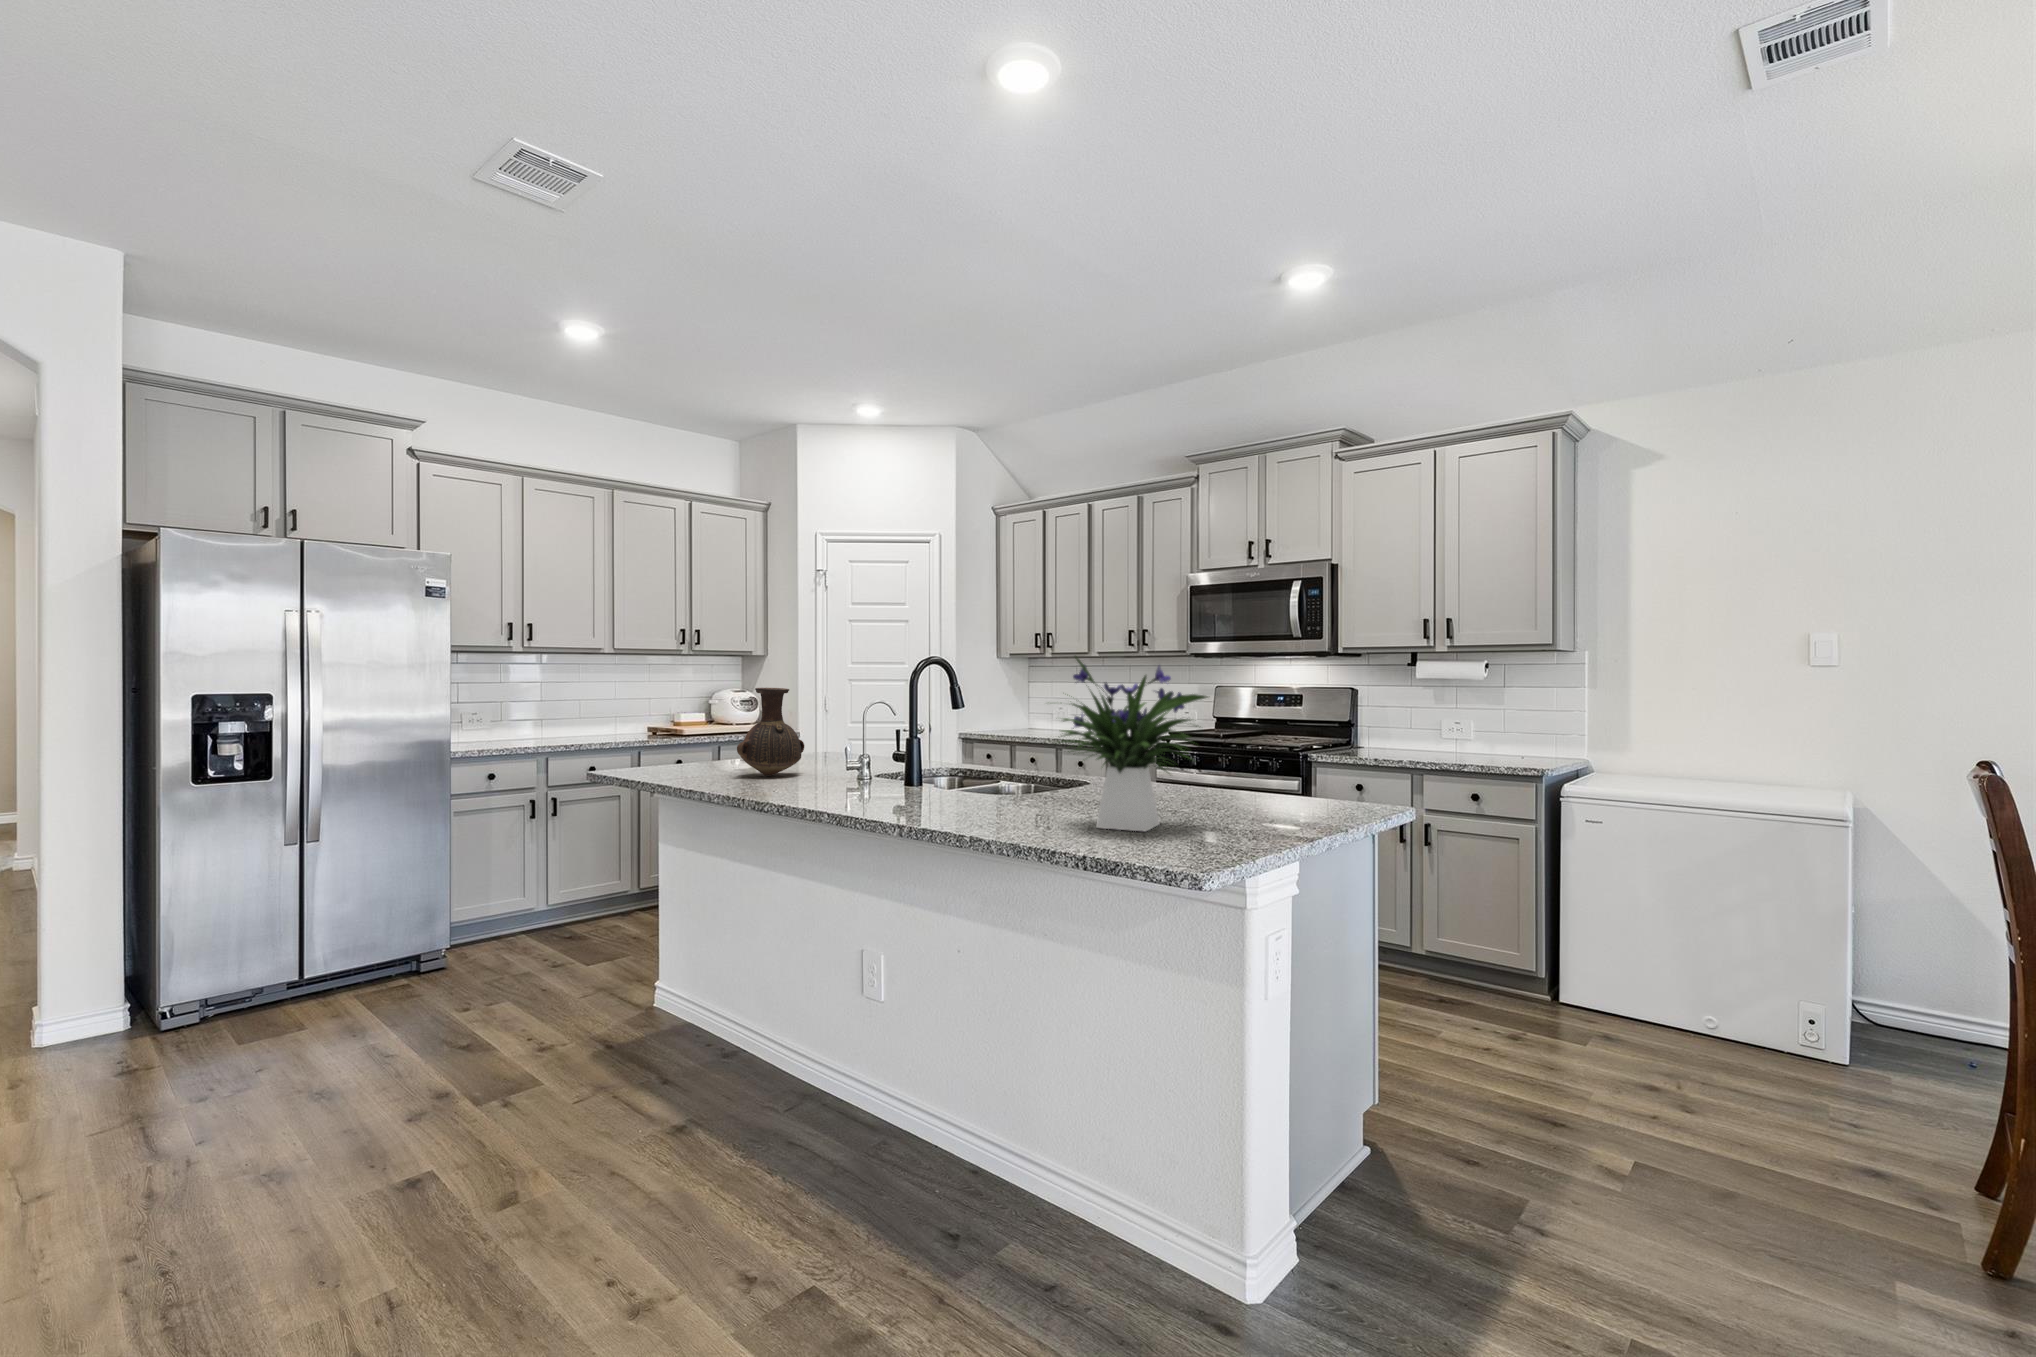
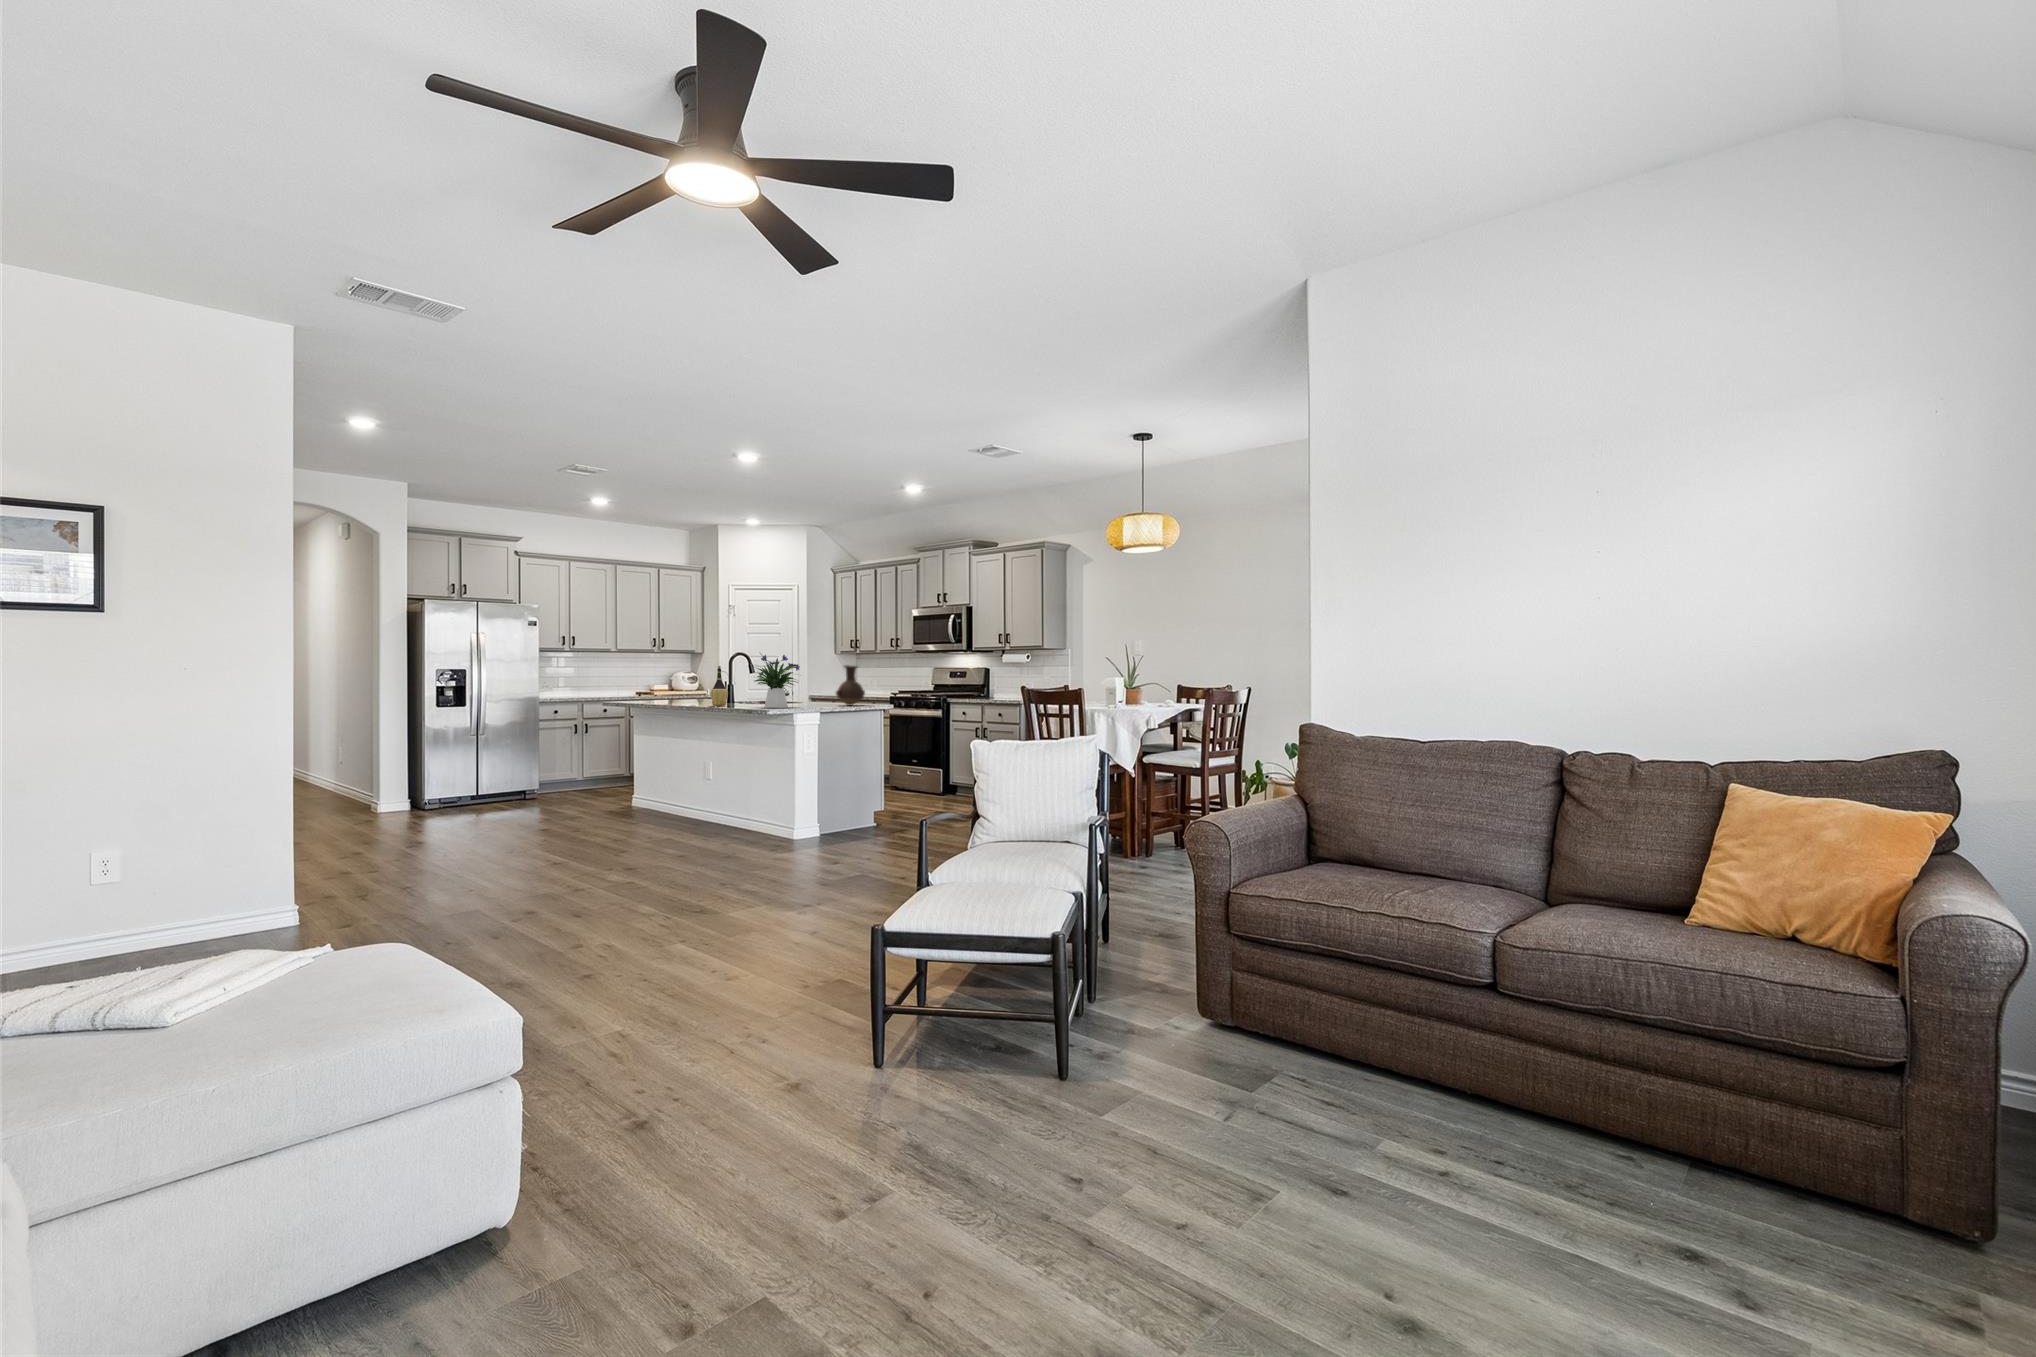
vase: present [737,688,804,776] -> present [836,665,865,705]
wine bottle: none [907,695,954,812] -> present [711,666,728,706]

